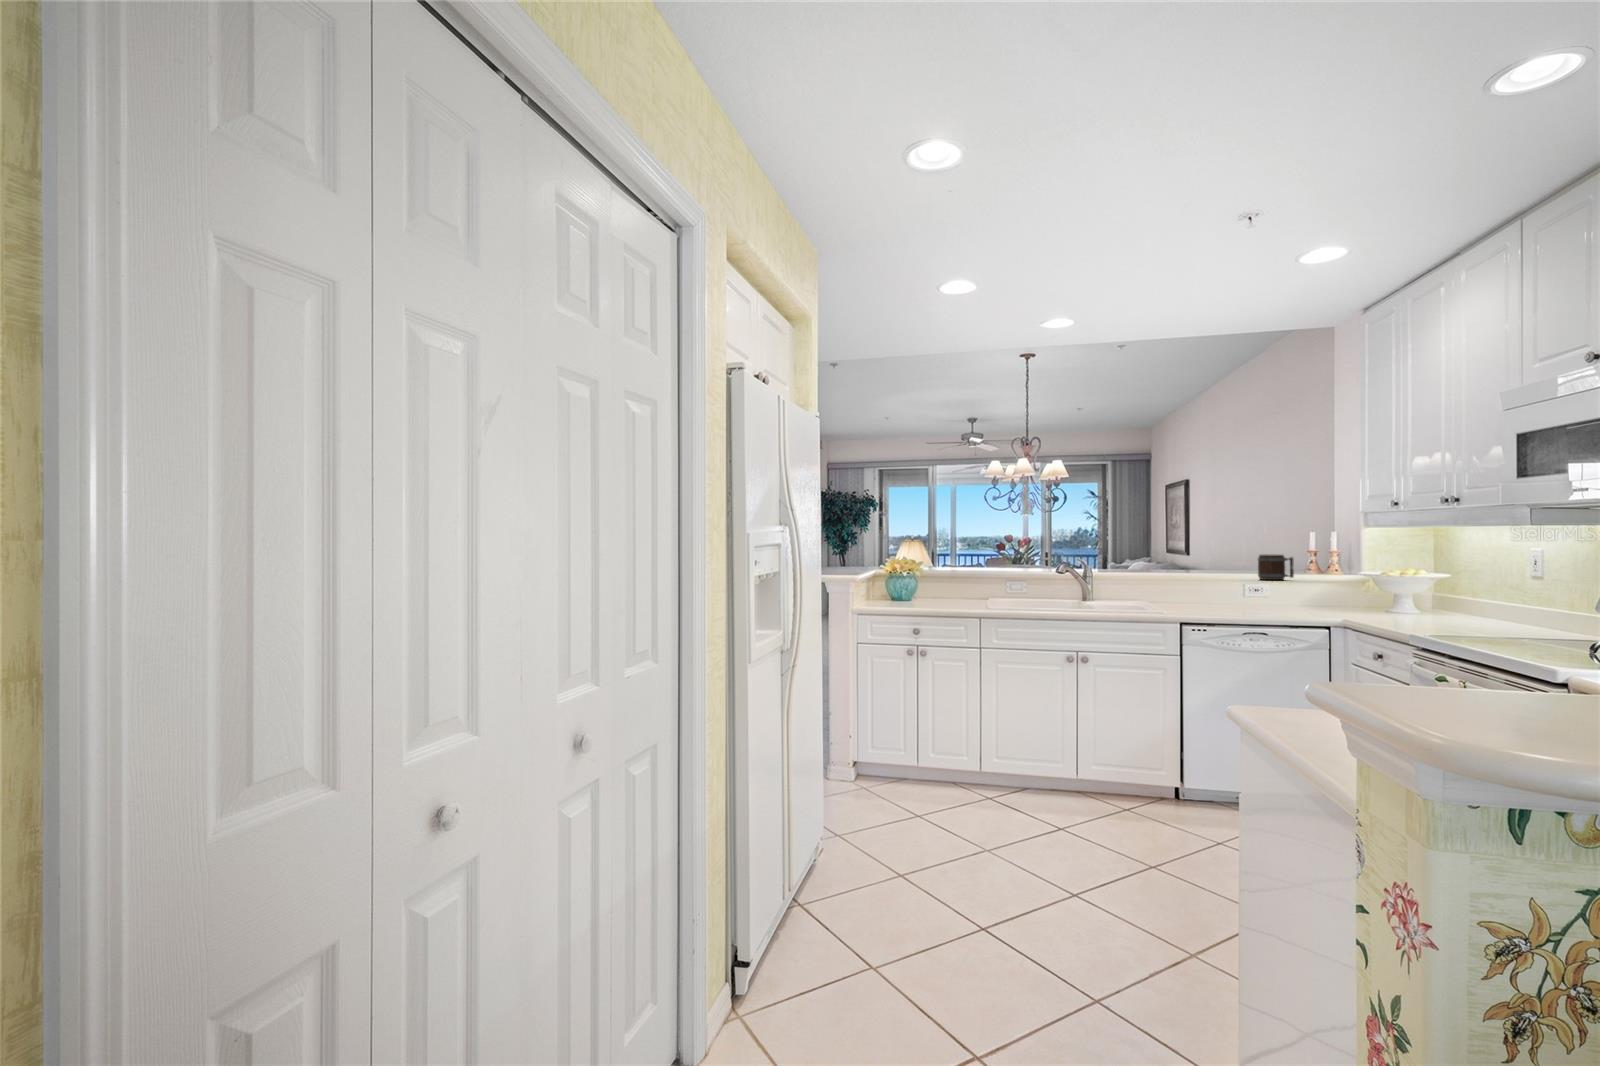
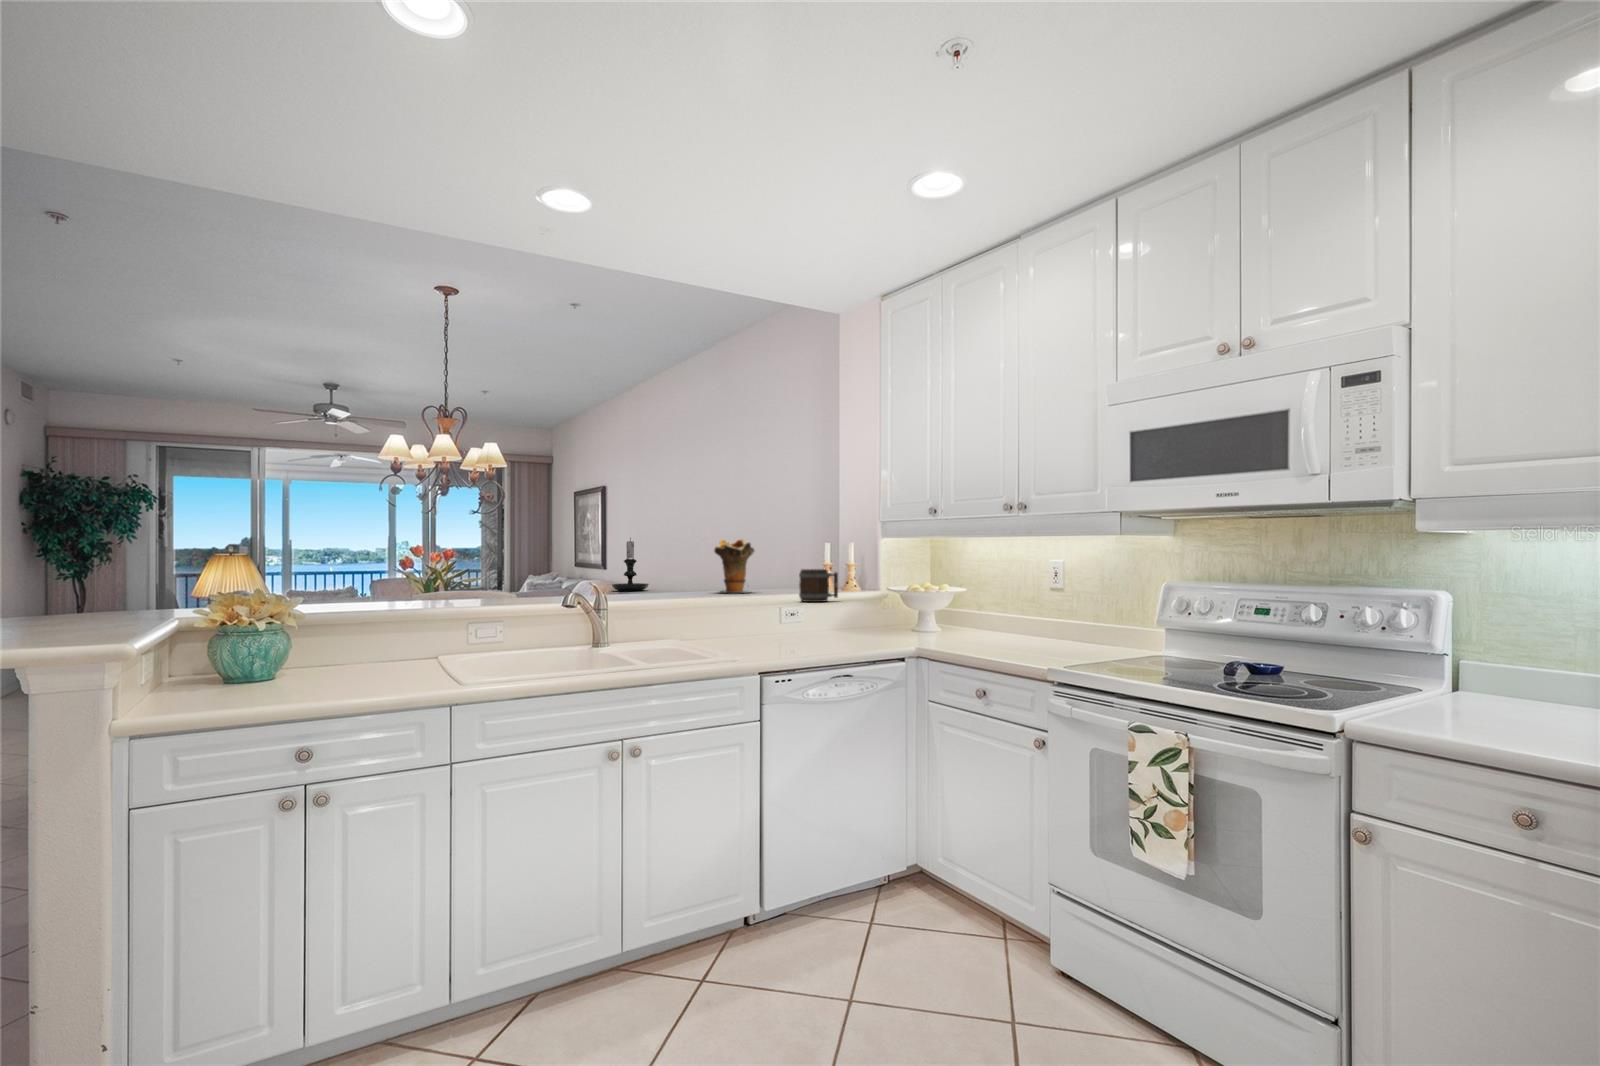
candle holder: none [1147,529,1180,571] -> present [612,538,649,591]
decorative vase: none [1222,529,1261,574] -> present [714,539,754,593]

